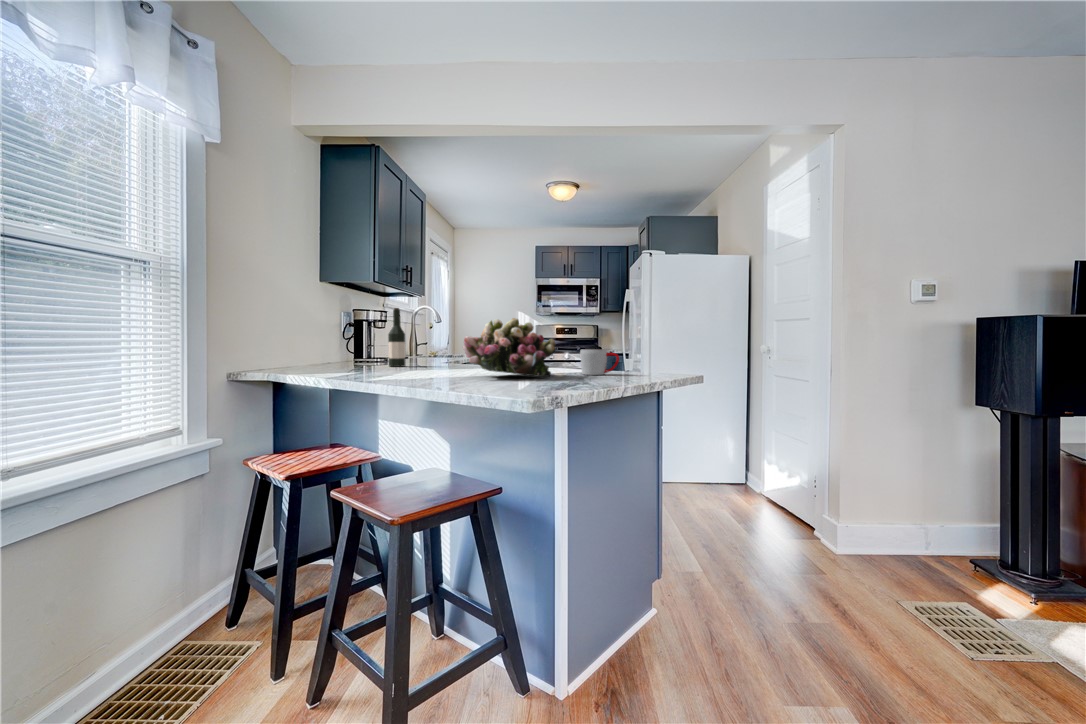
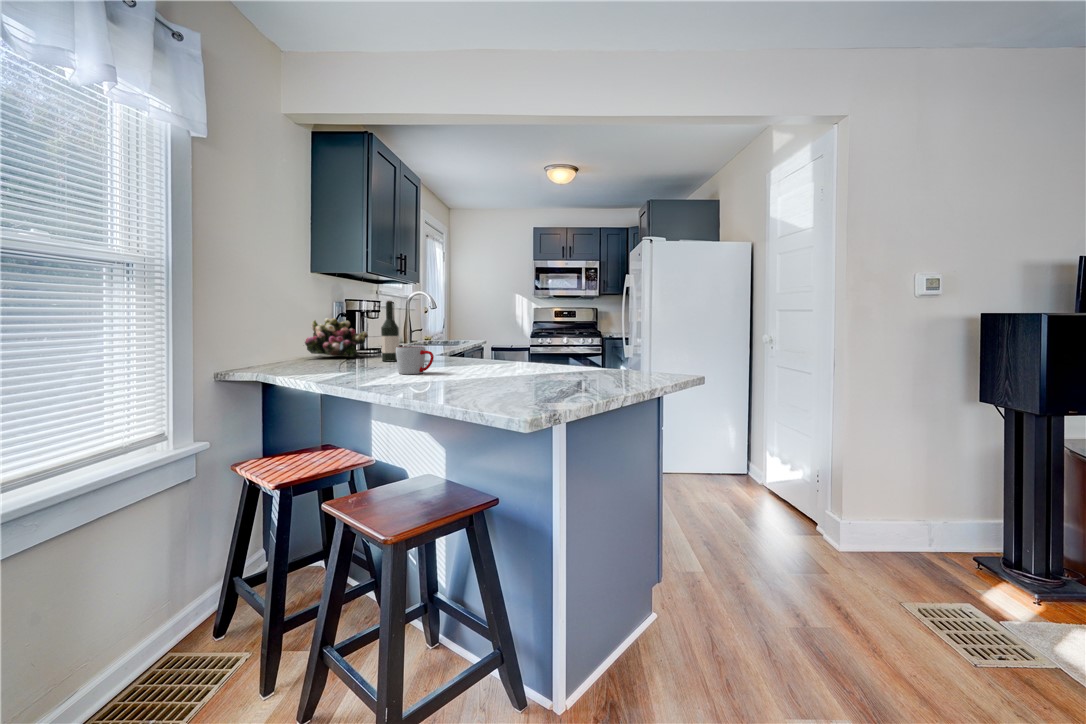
flower arrangement: present [463,318,556,377] -> present [305,318,368,357]
mug: present [580,349,619,375] -> present [396,346,434,374]

